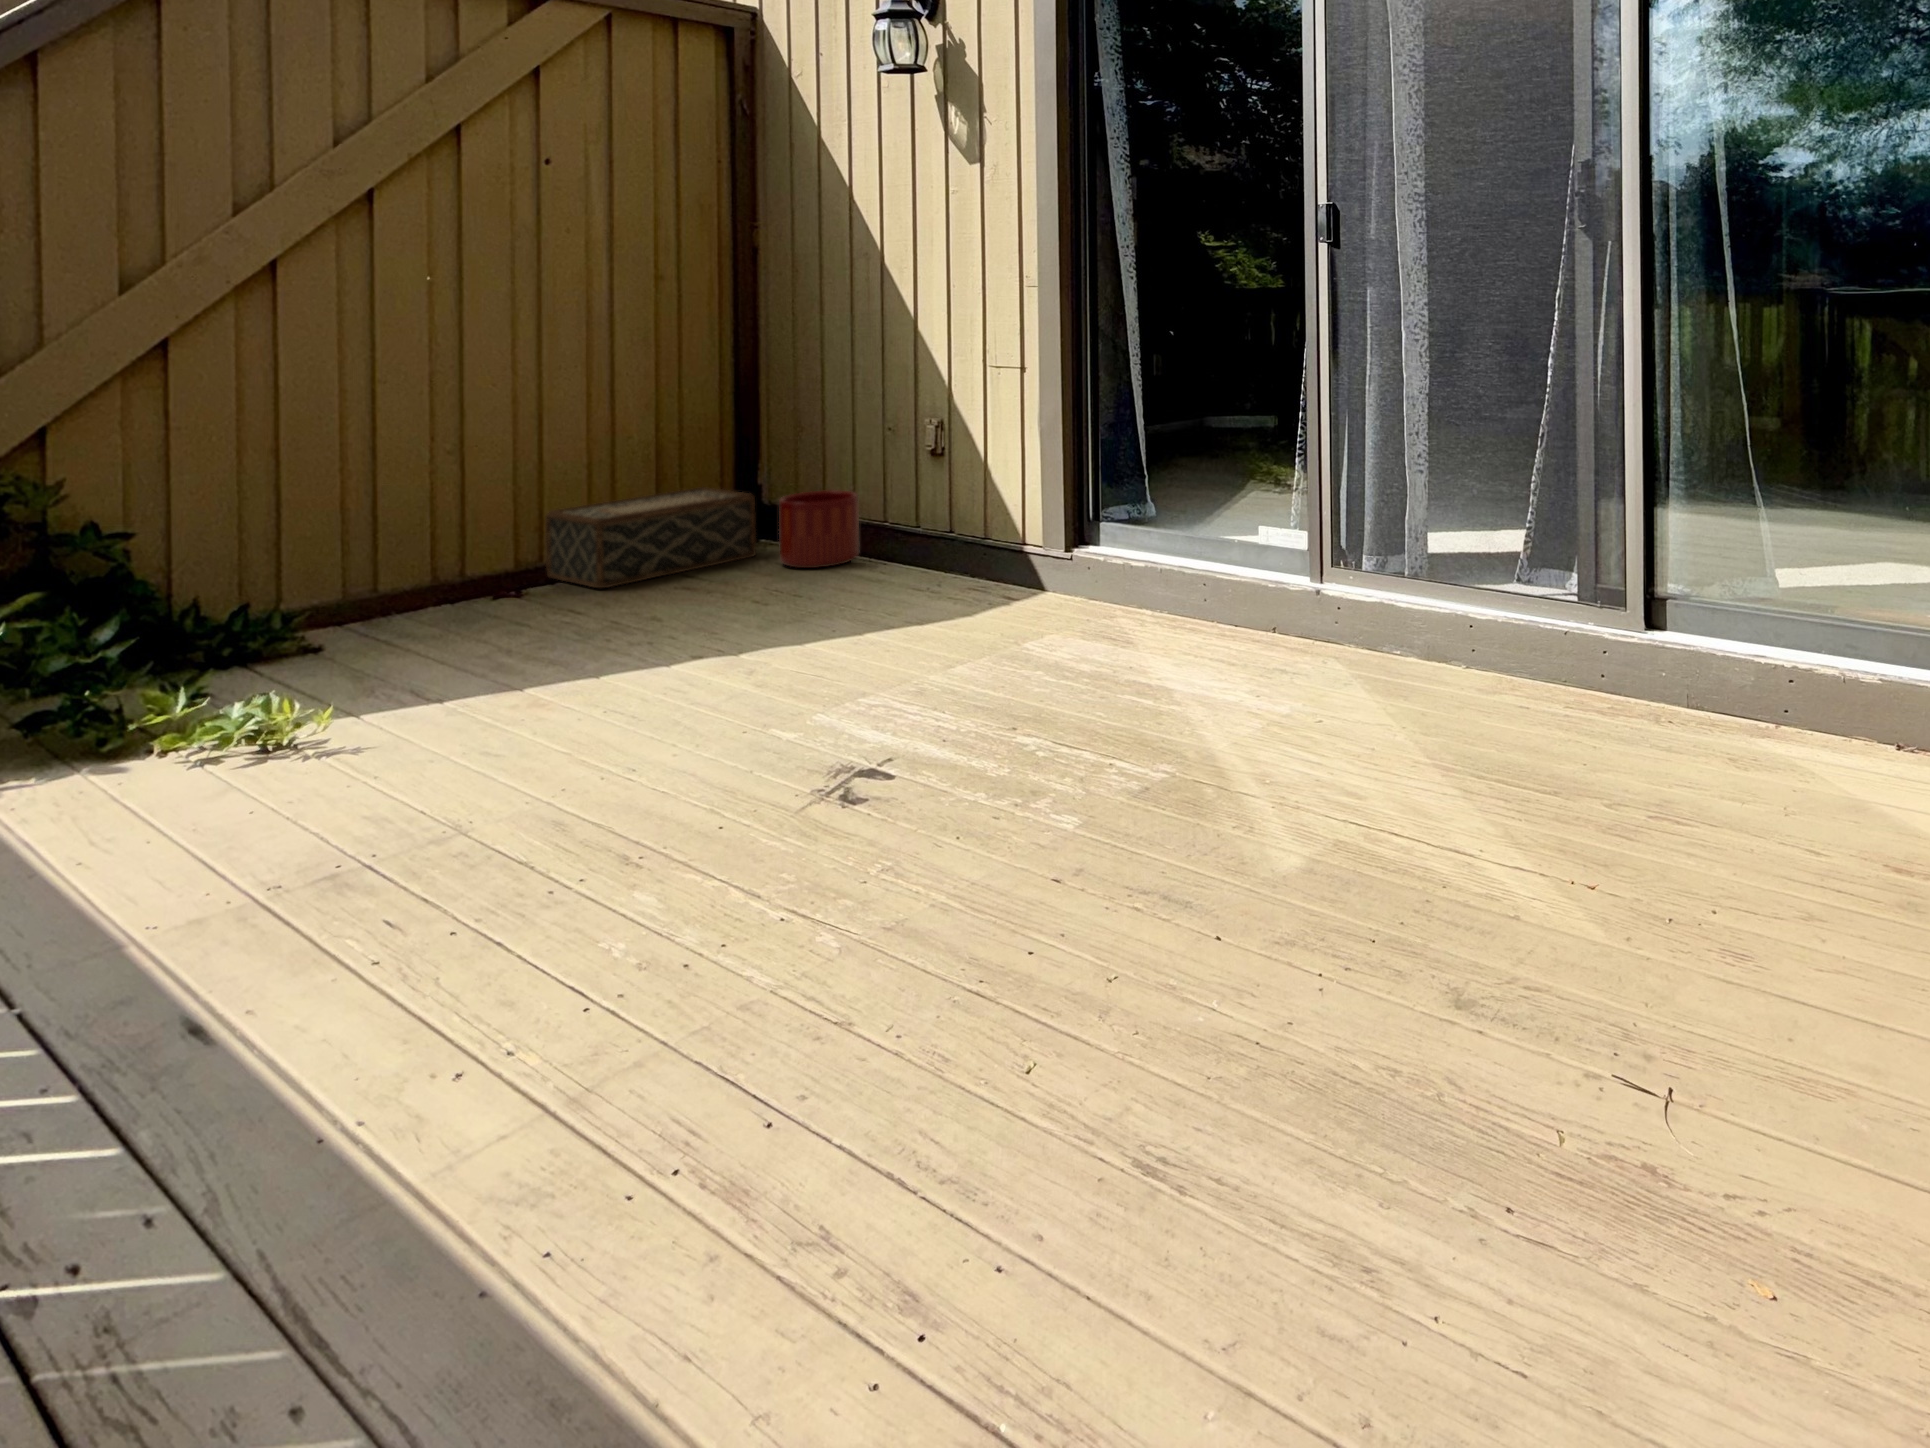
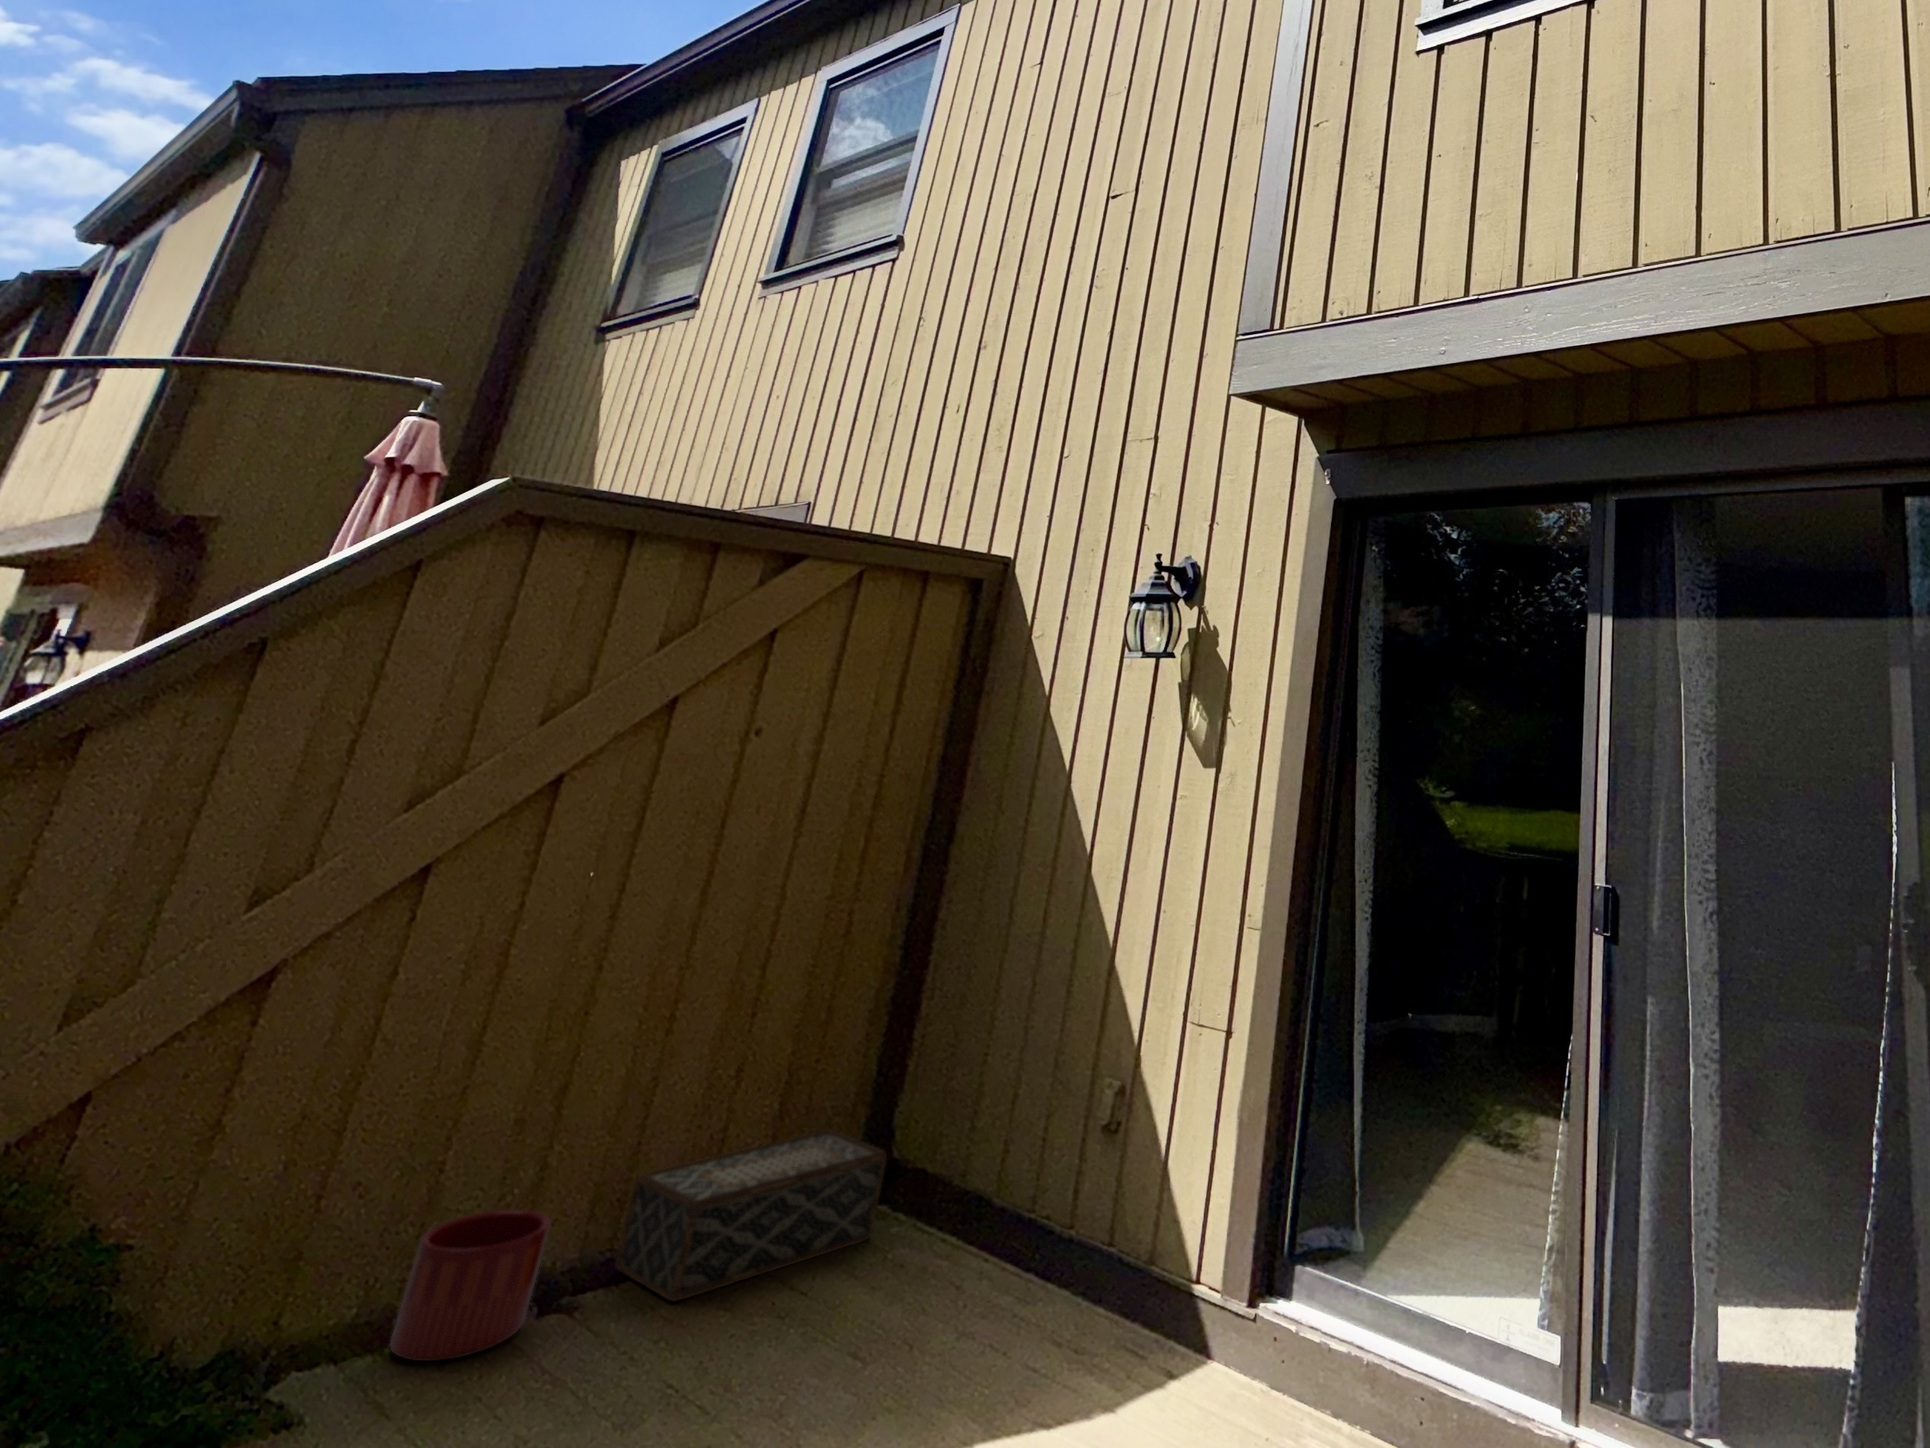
planter: present [779,490,859,568] -> present [390,1210,551,1361]

